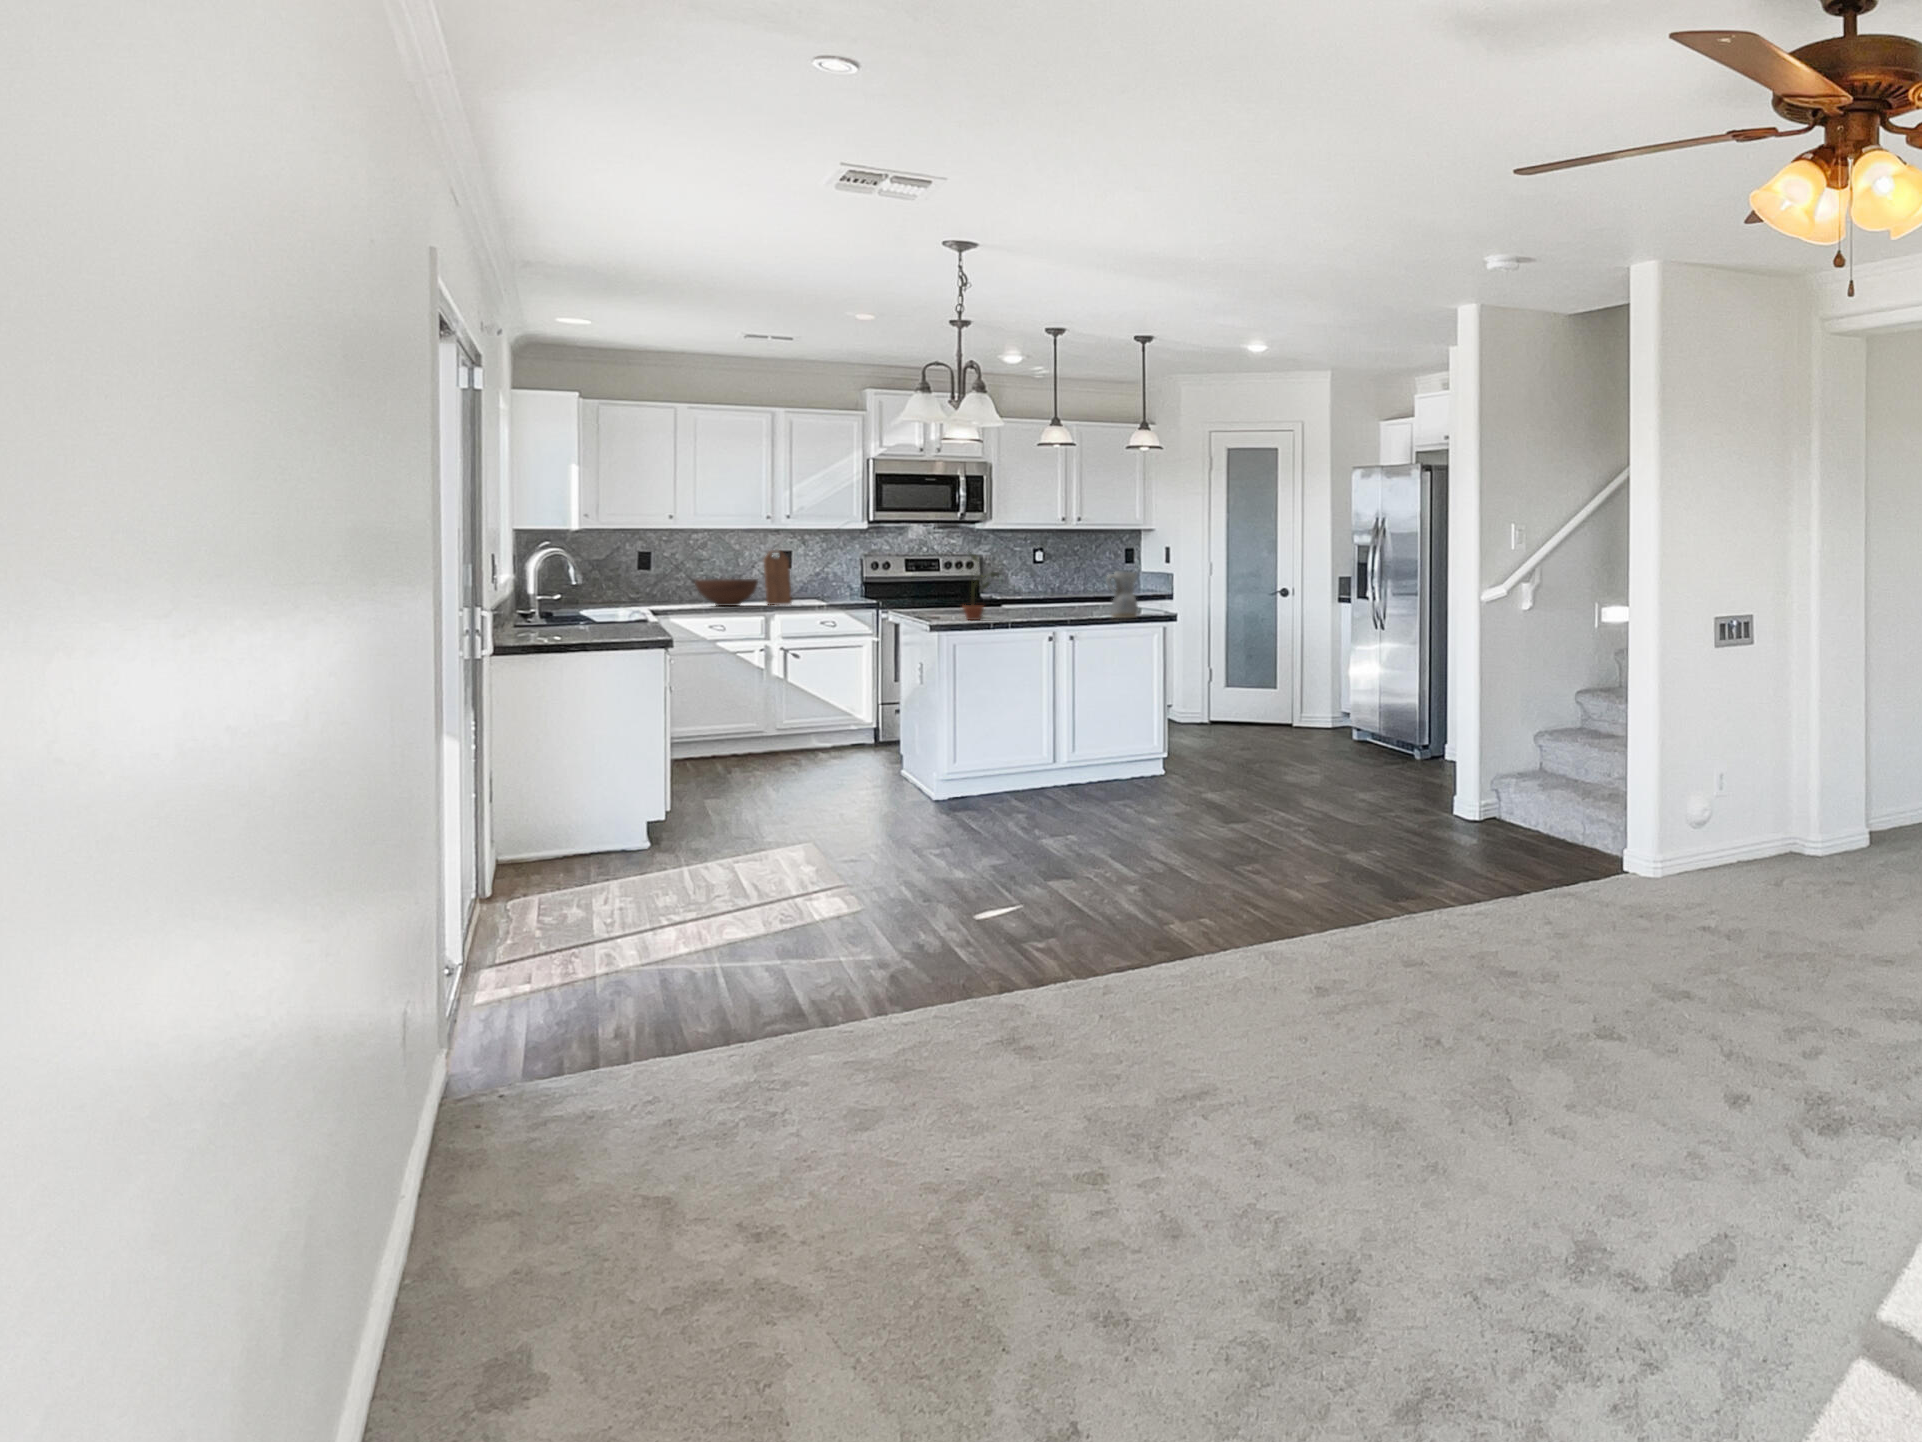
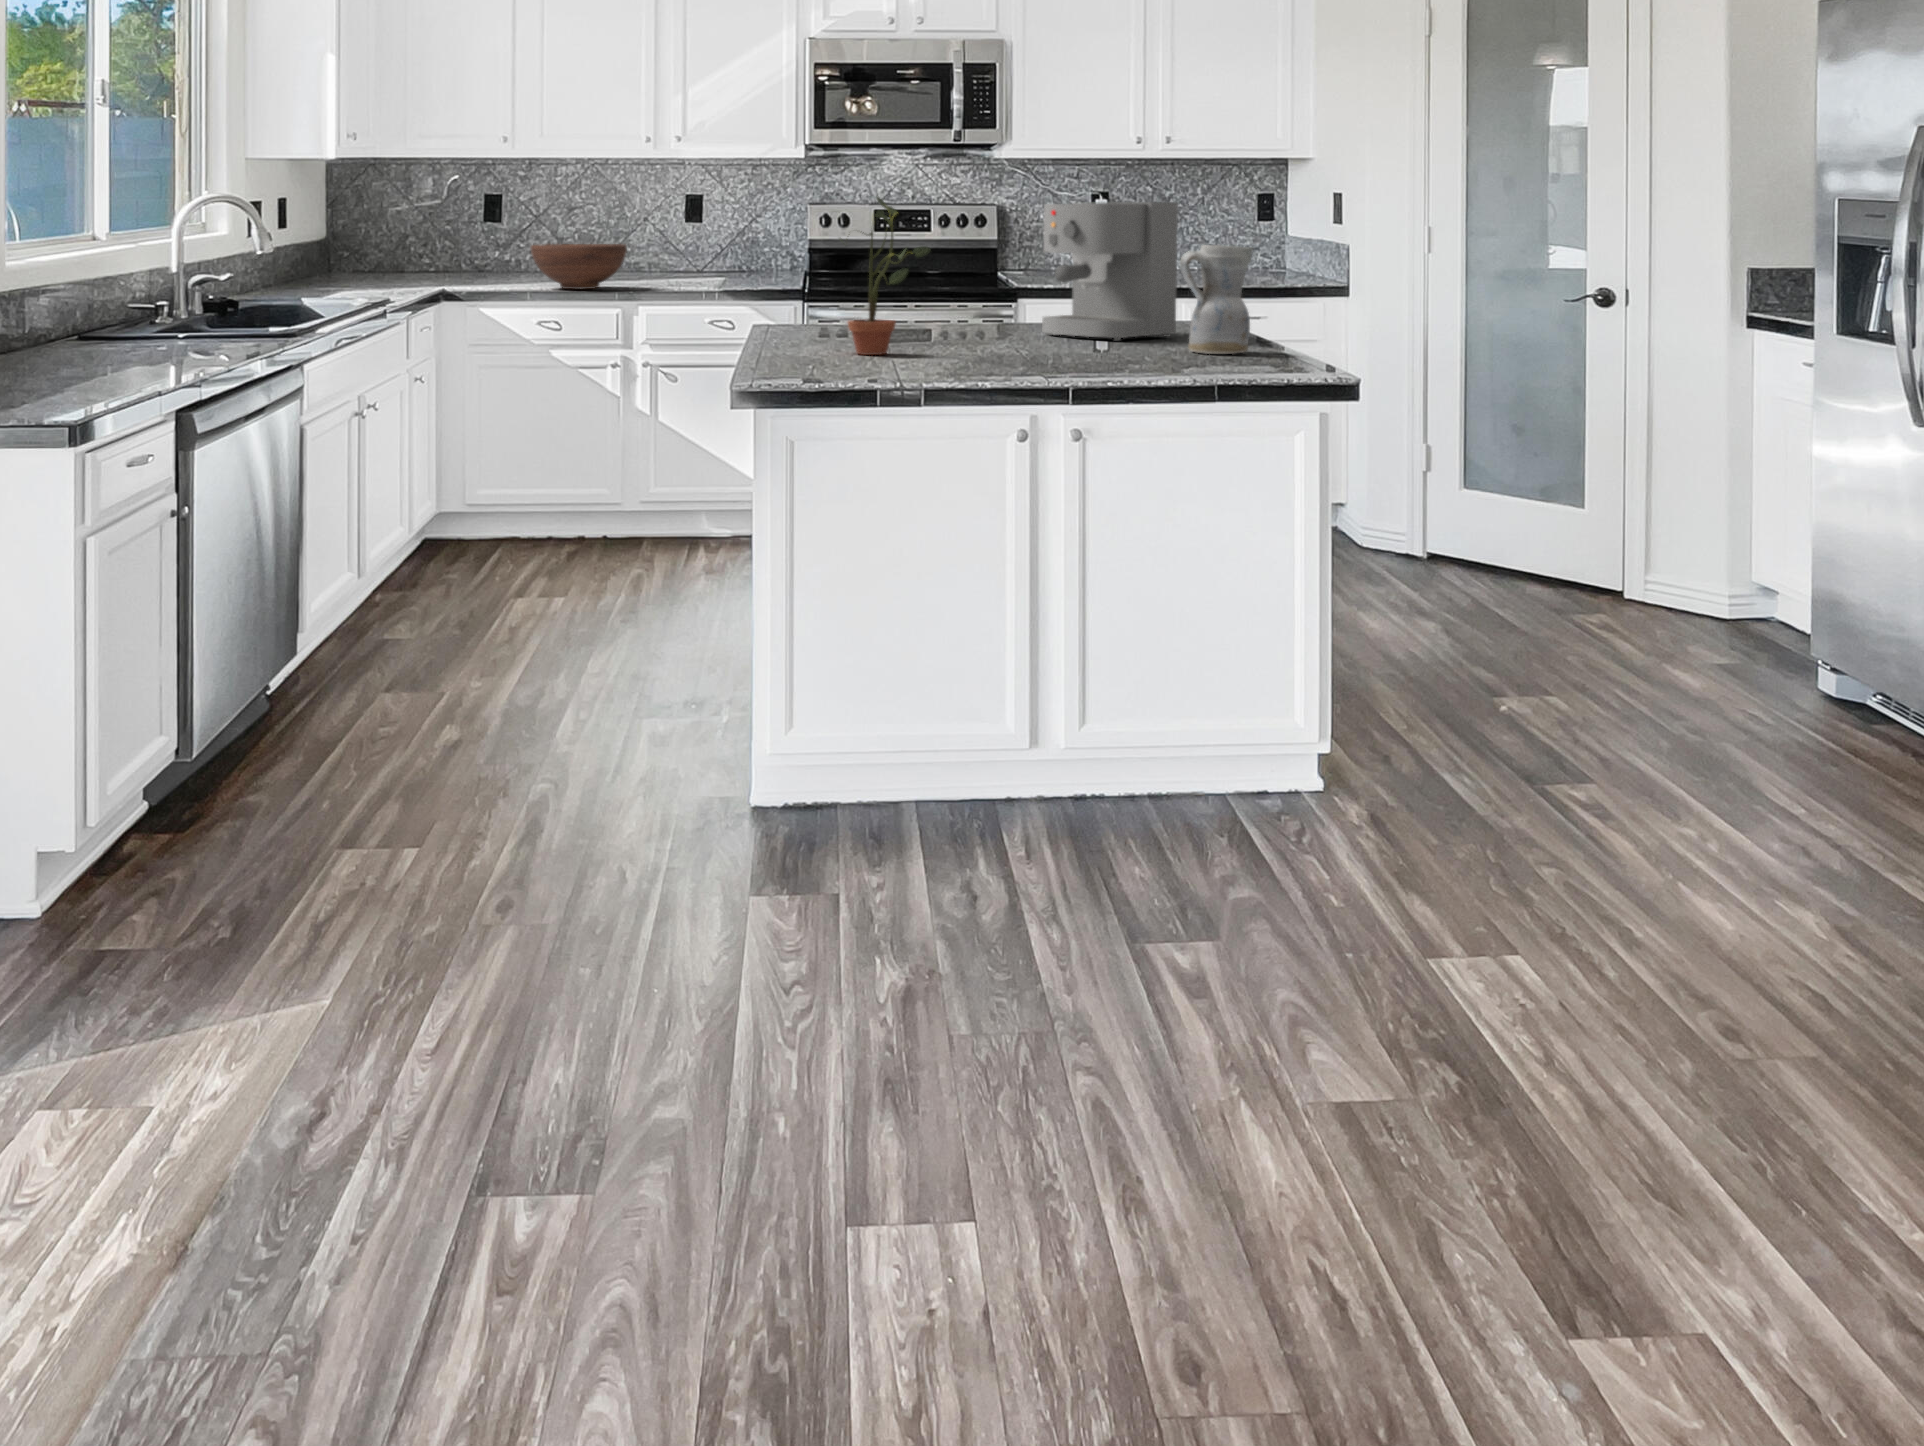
cutting board: present [764,550,792,605] -> none [647,196,692,287]
coffee maker: none [1037,553,1102,616] -> present [1042,202,1178,341]

